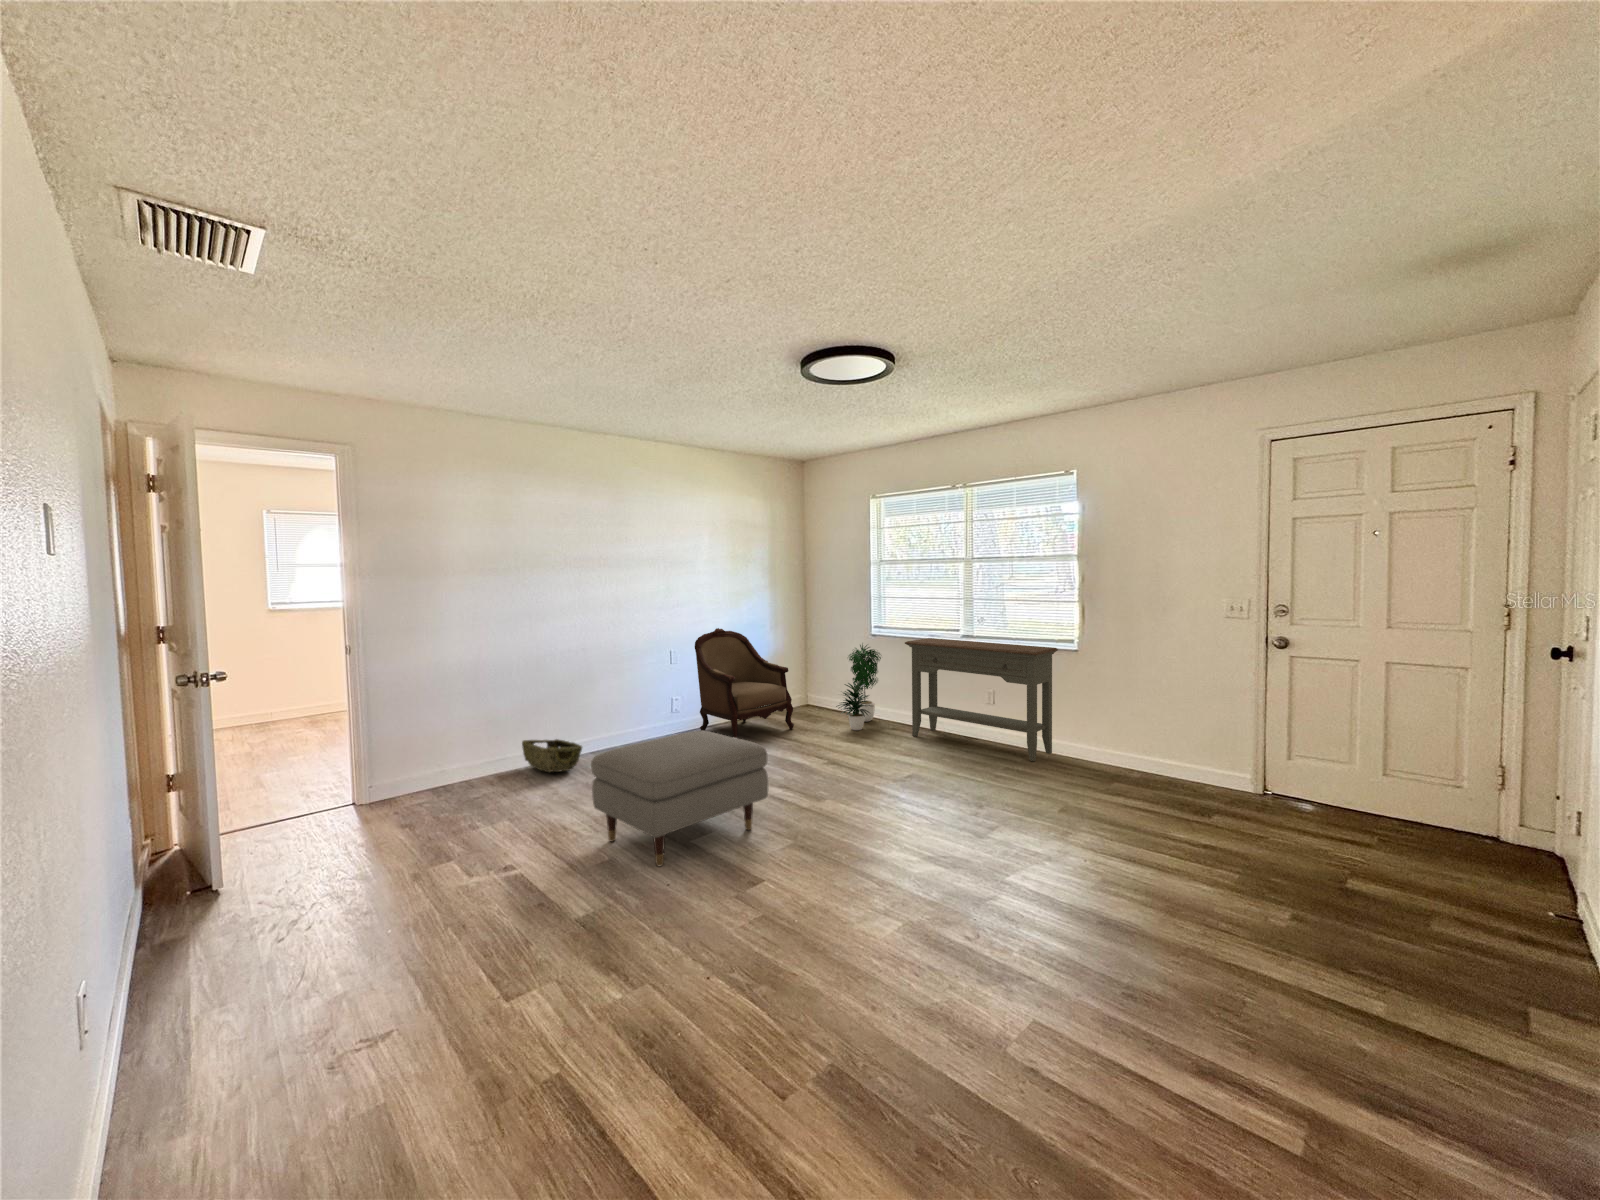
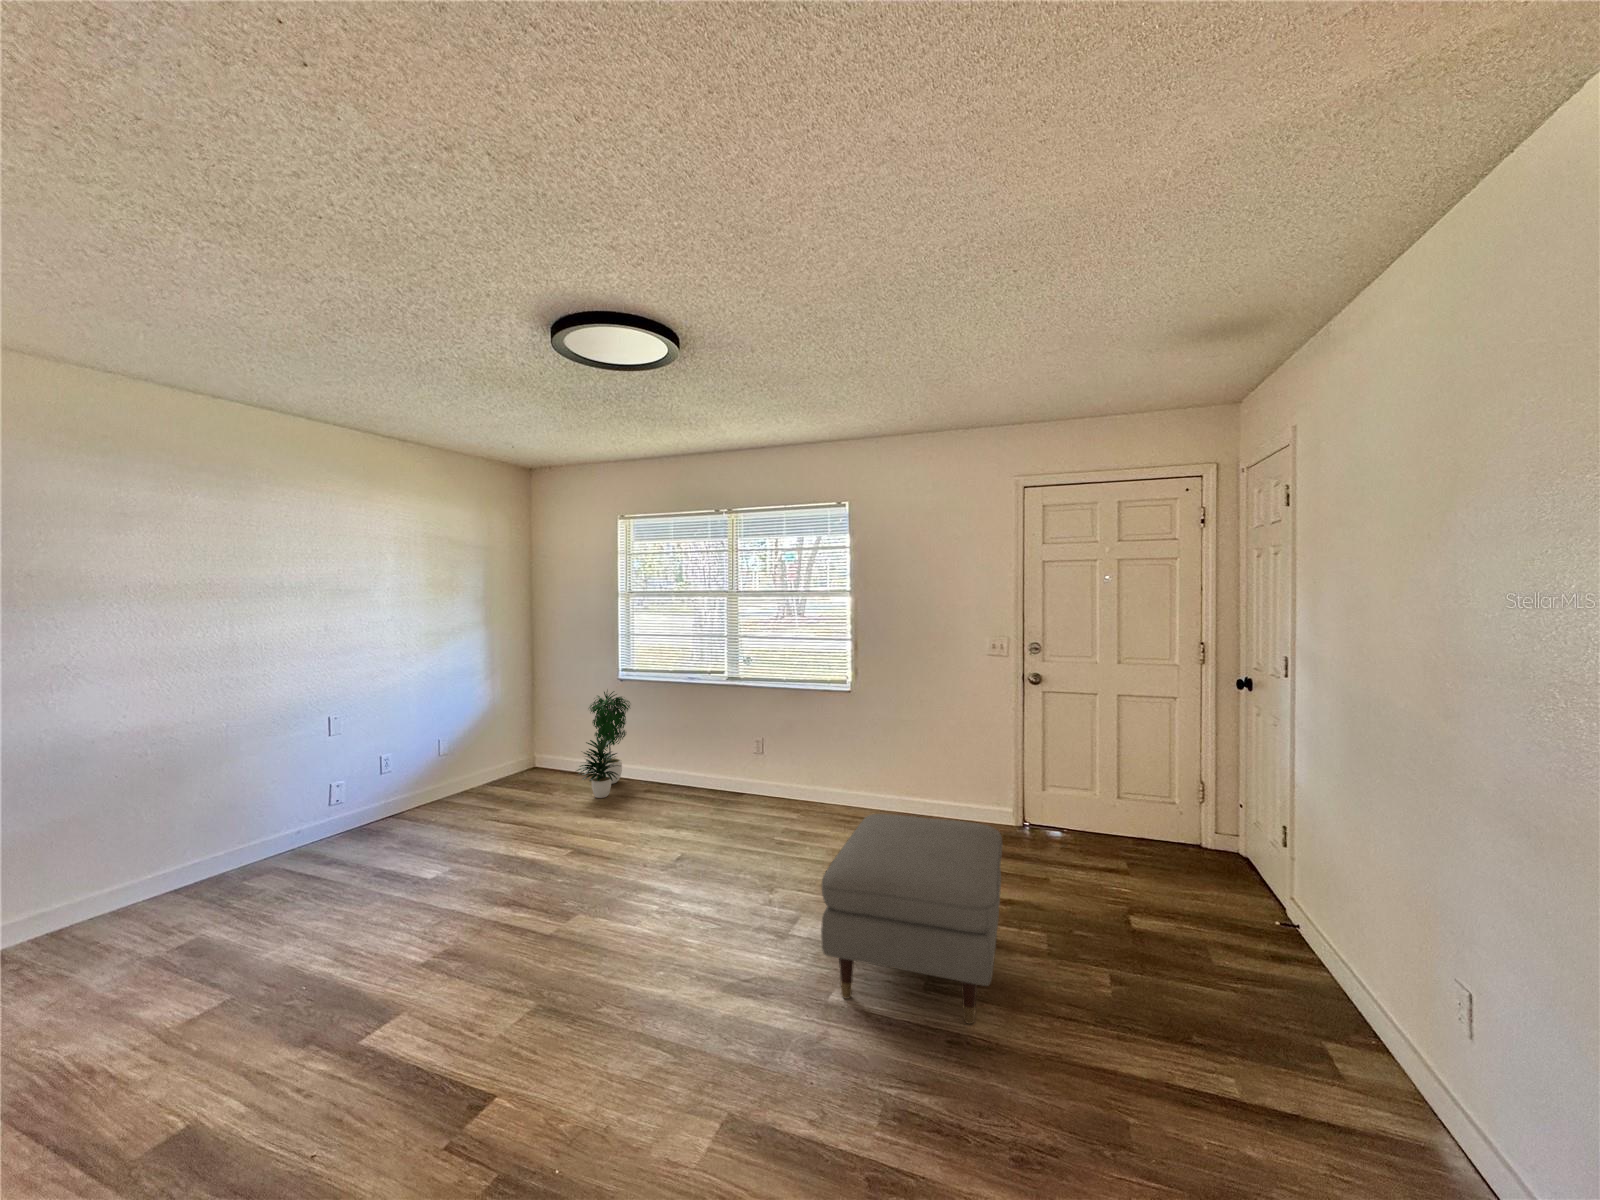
armchair: present [695,628,794,738] -> none [370,680,519,841]
console table: present [905,638,1058,761] -> none [662,682,830,816]
ottoman: present [591,731,768,866] -> present [821,814,1002,1024]
woven basket: present [522,739,582,772] -> none [16,881,154,948]

